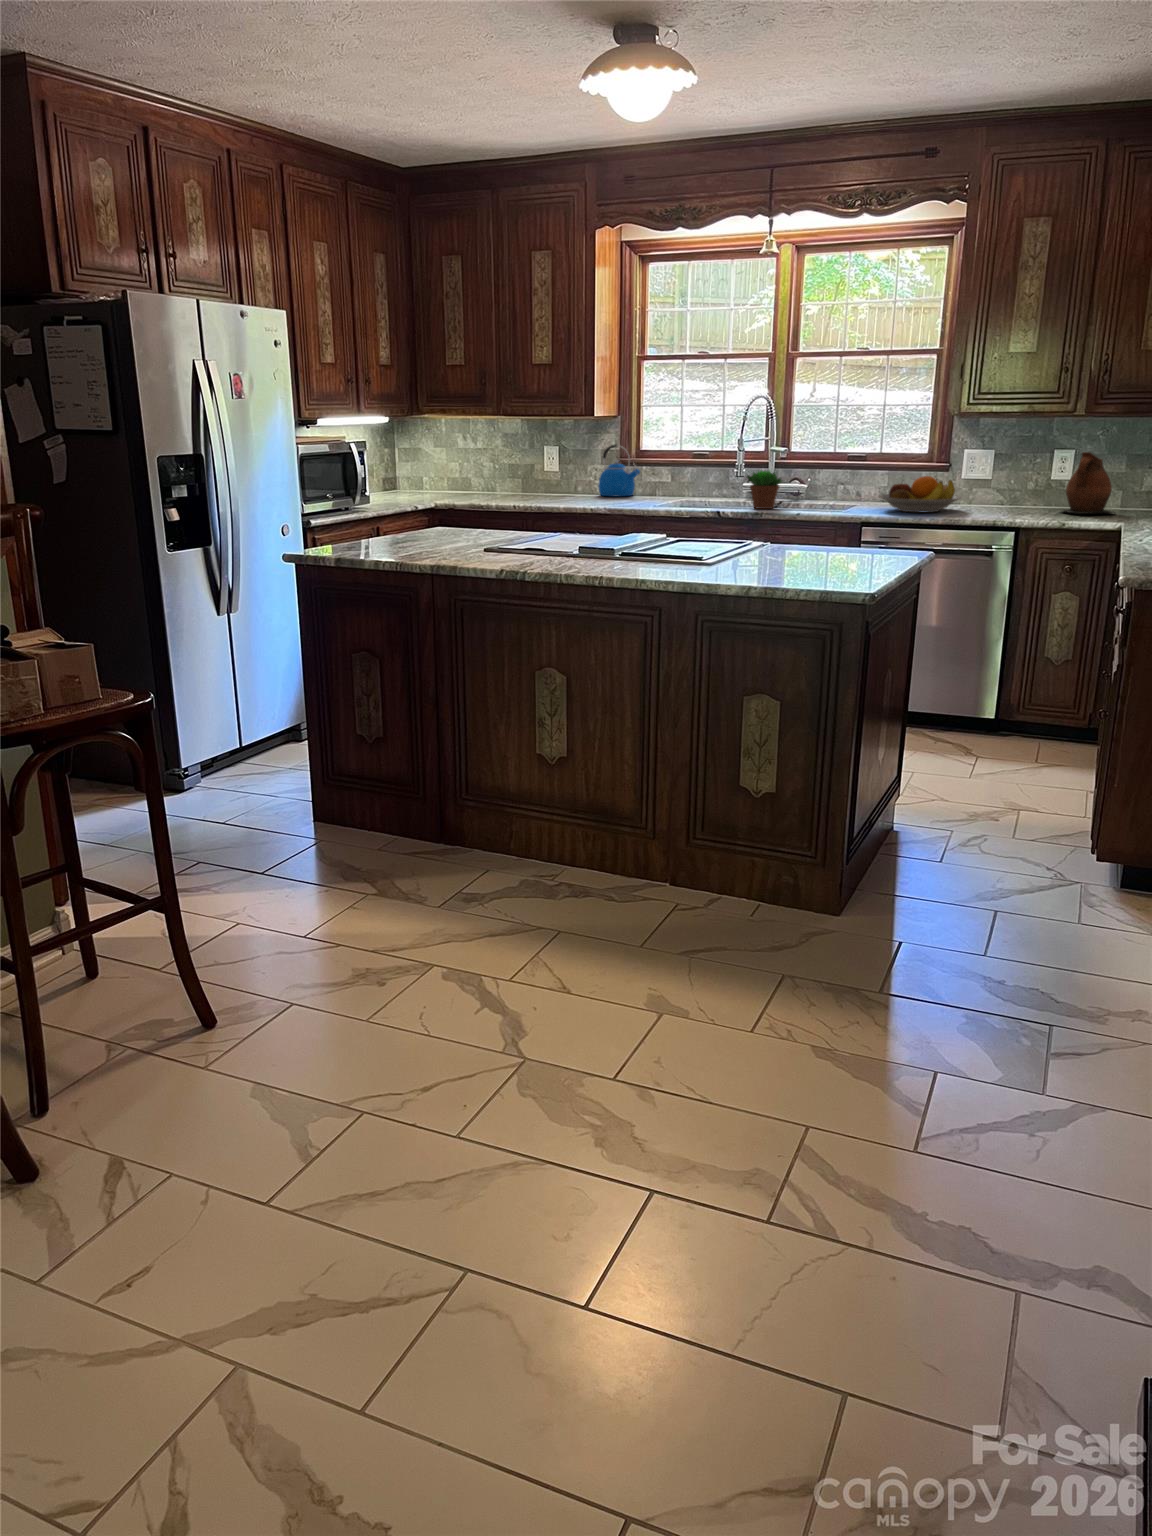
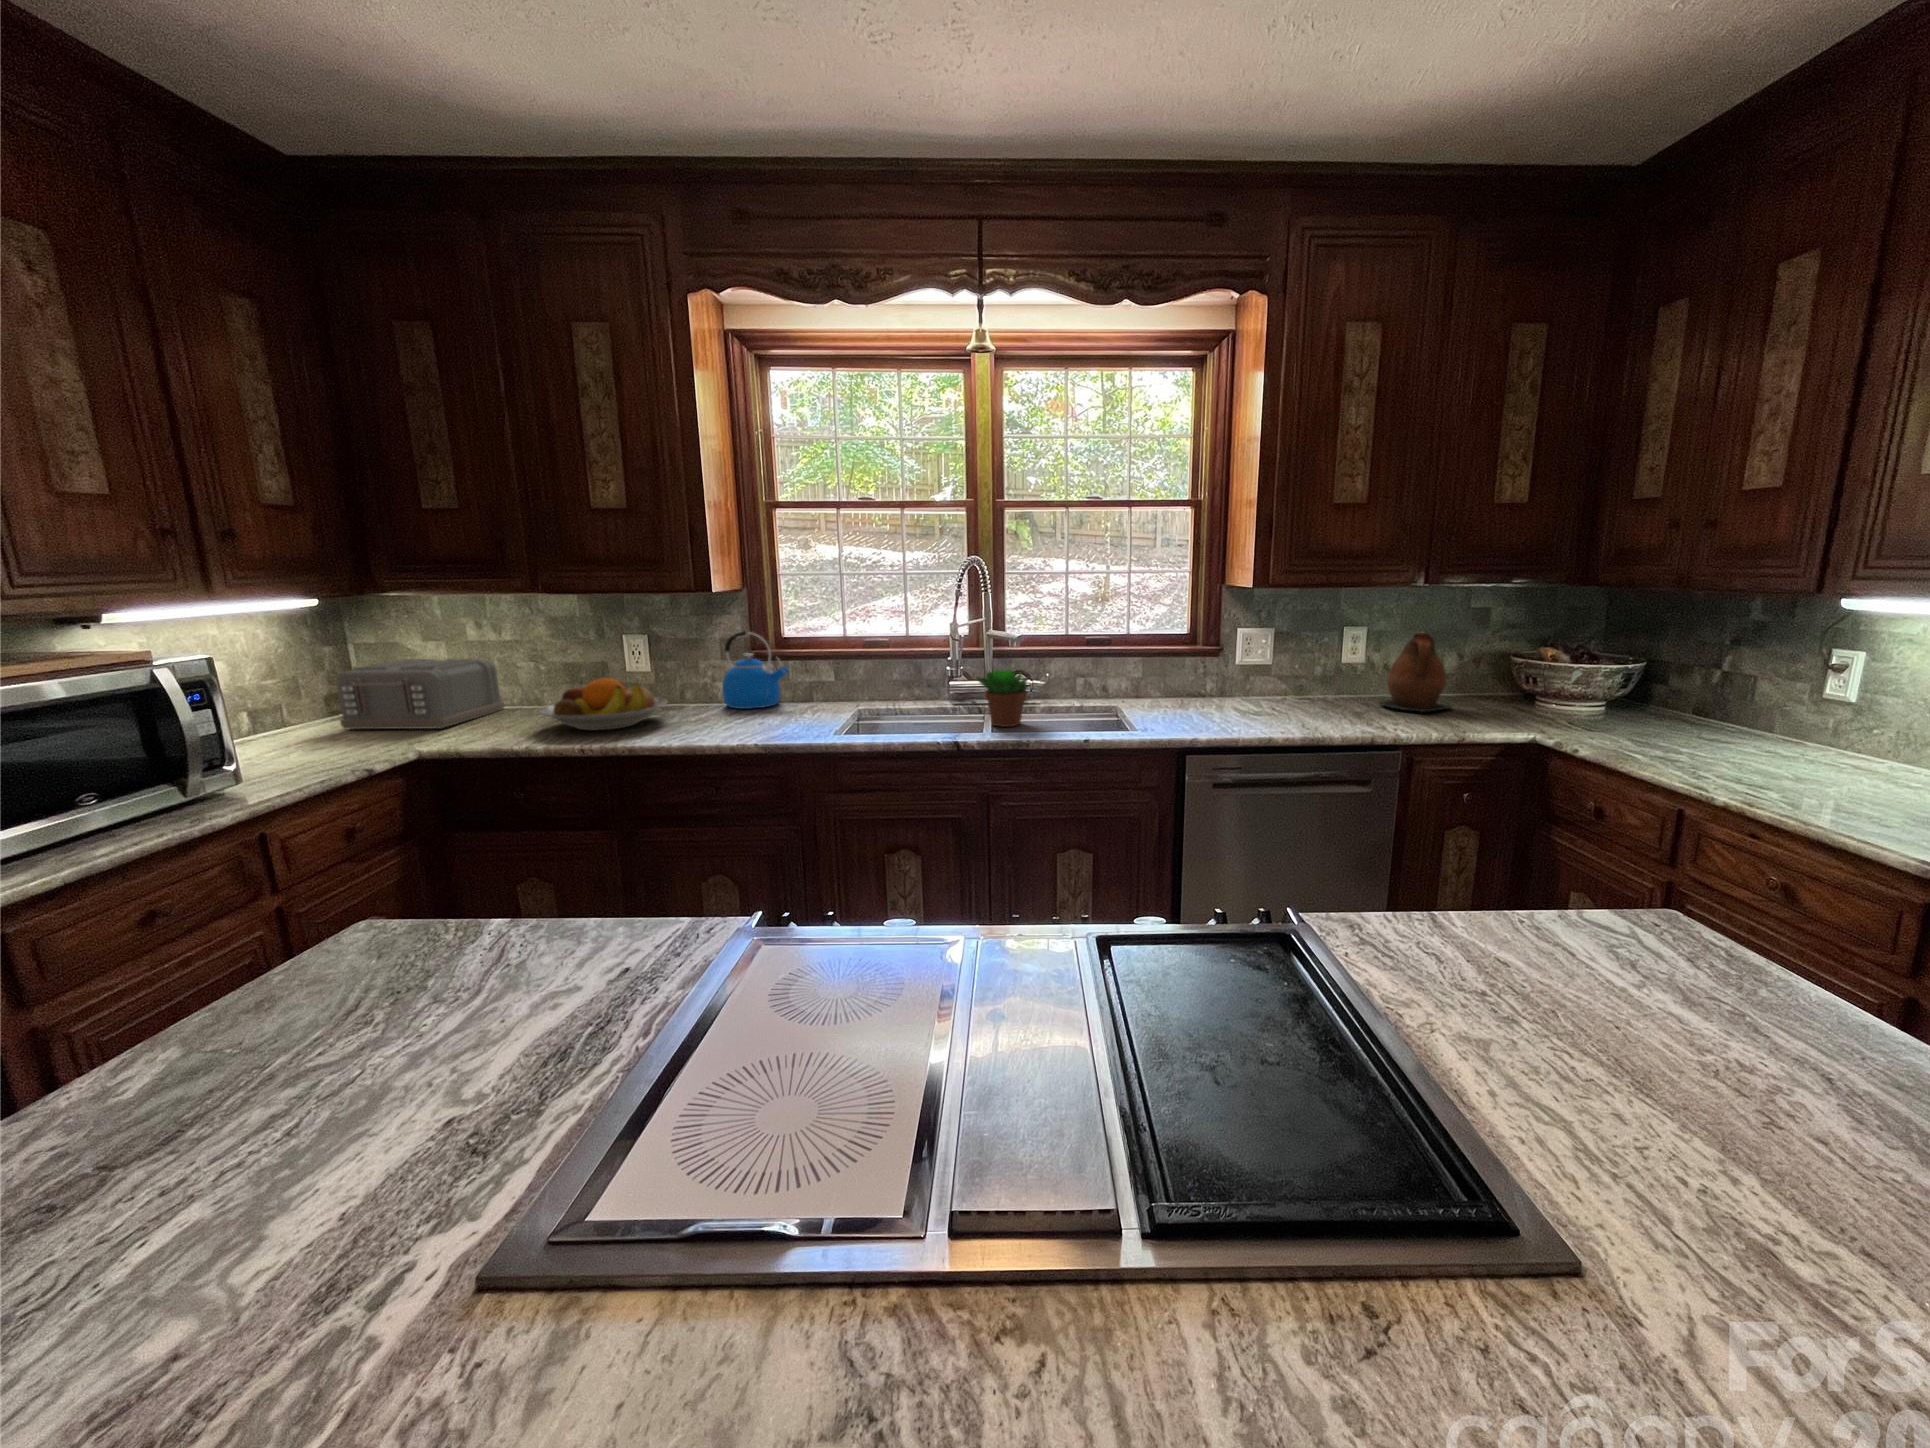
toaster: none [395,458,474,497] -> present [336,659,504,729]
fruit bowl: present [879,476,961,513] -> present [539,678,667,730]

